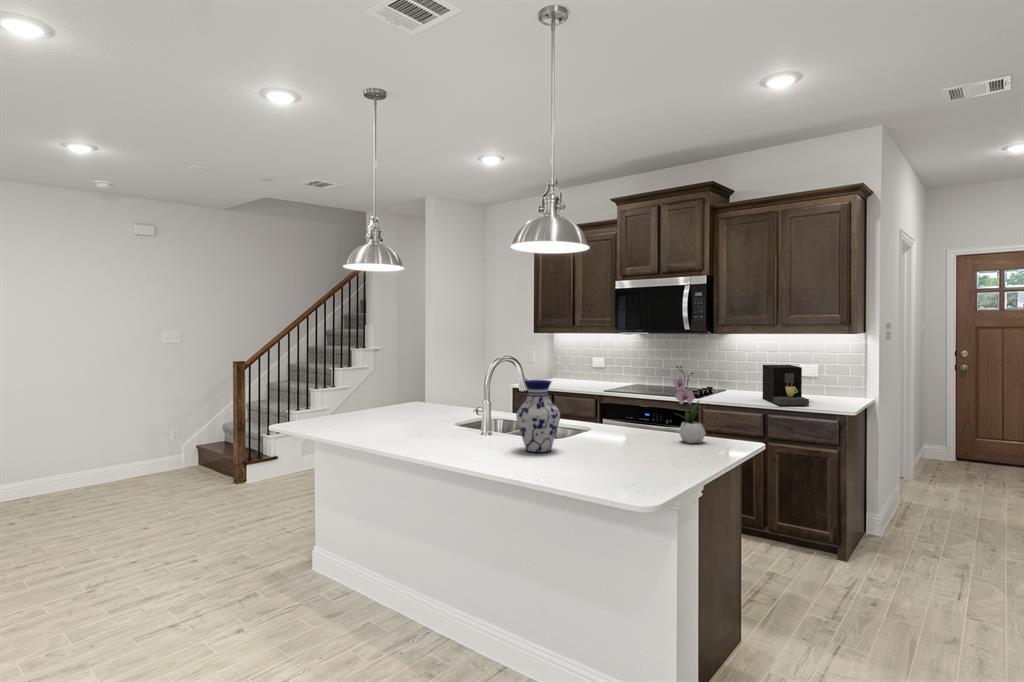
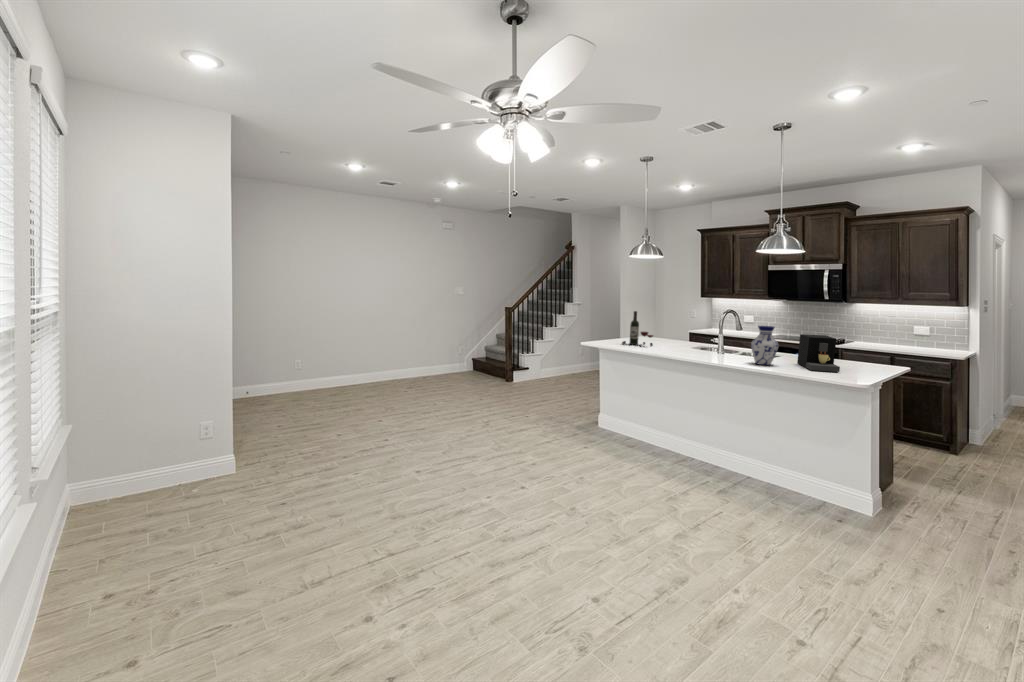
wine bottle: none [351,360,404,423] -> present [622,311,653,347]
coffee maker: present [763,365,809,405] -> present [797,334,840,372]
flower arrangement: present [673,366,706,443] -> none [844,322,869,367]

